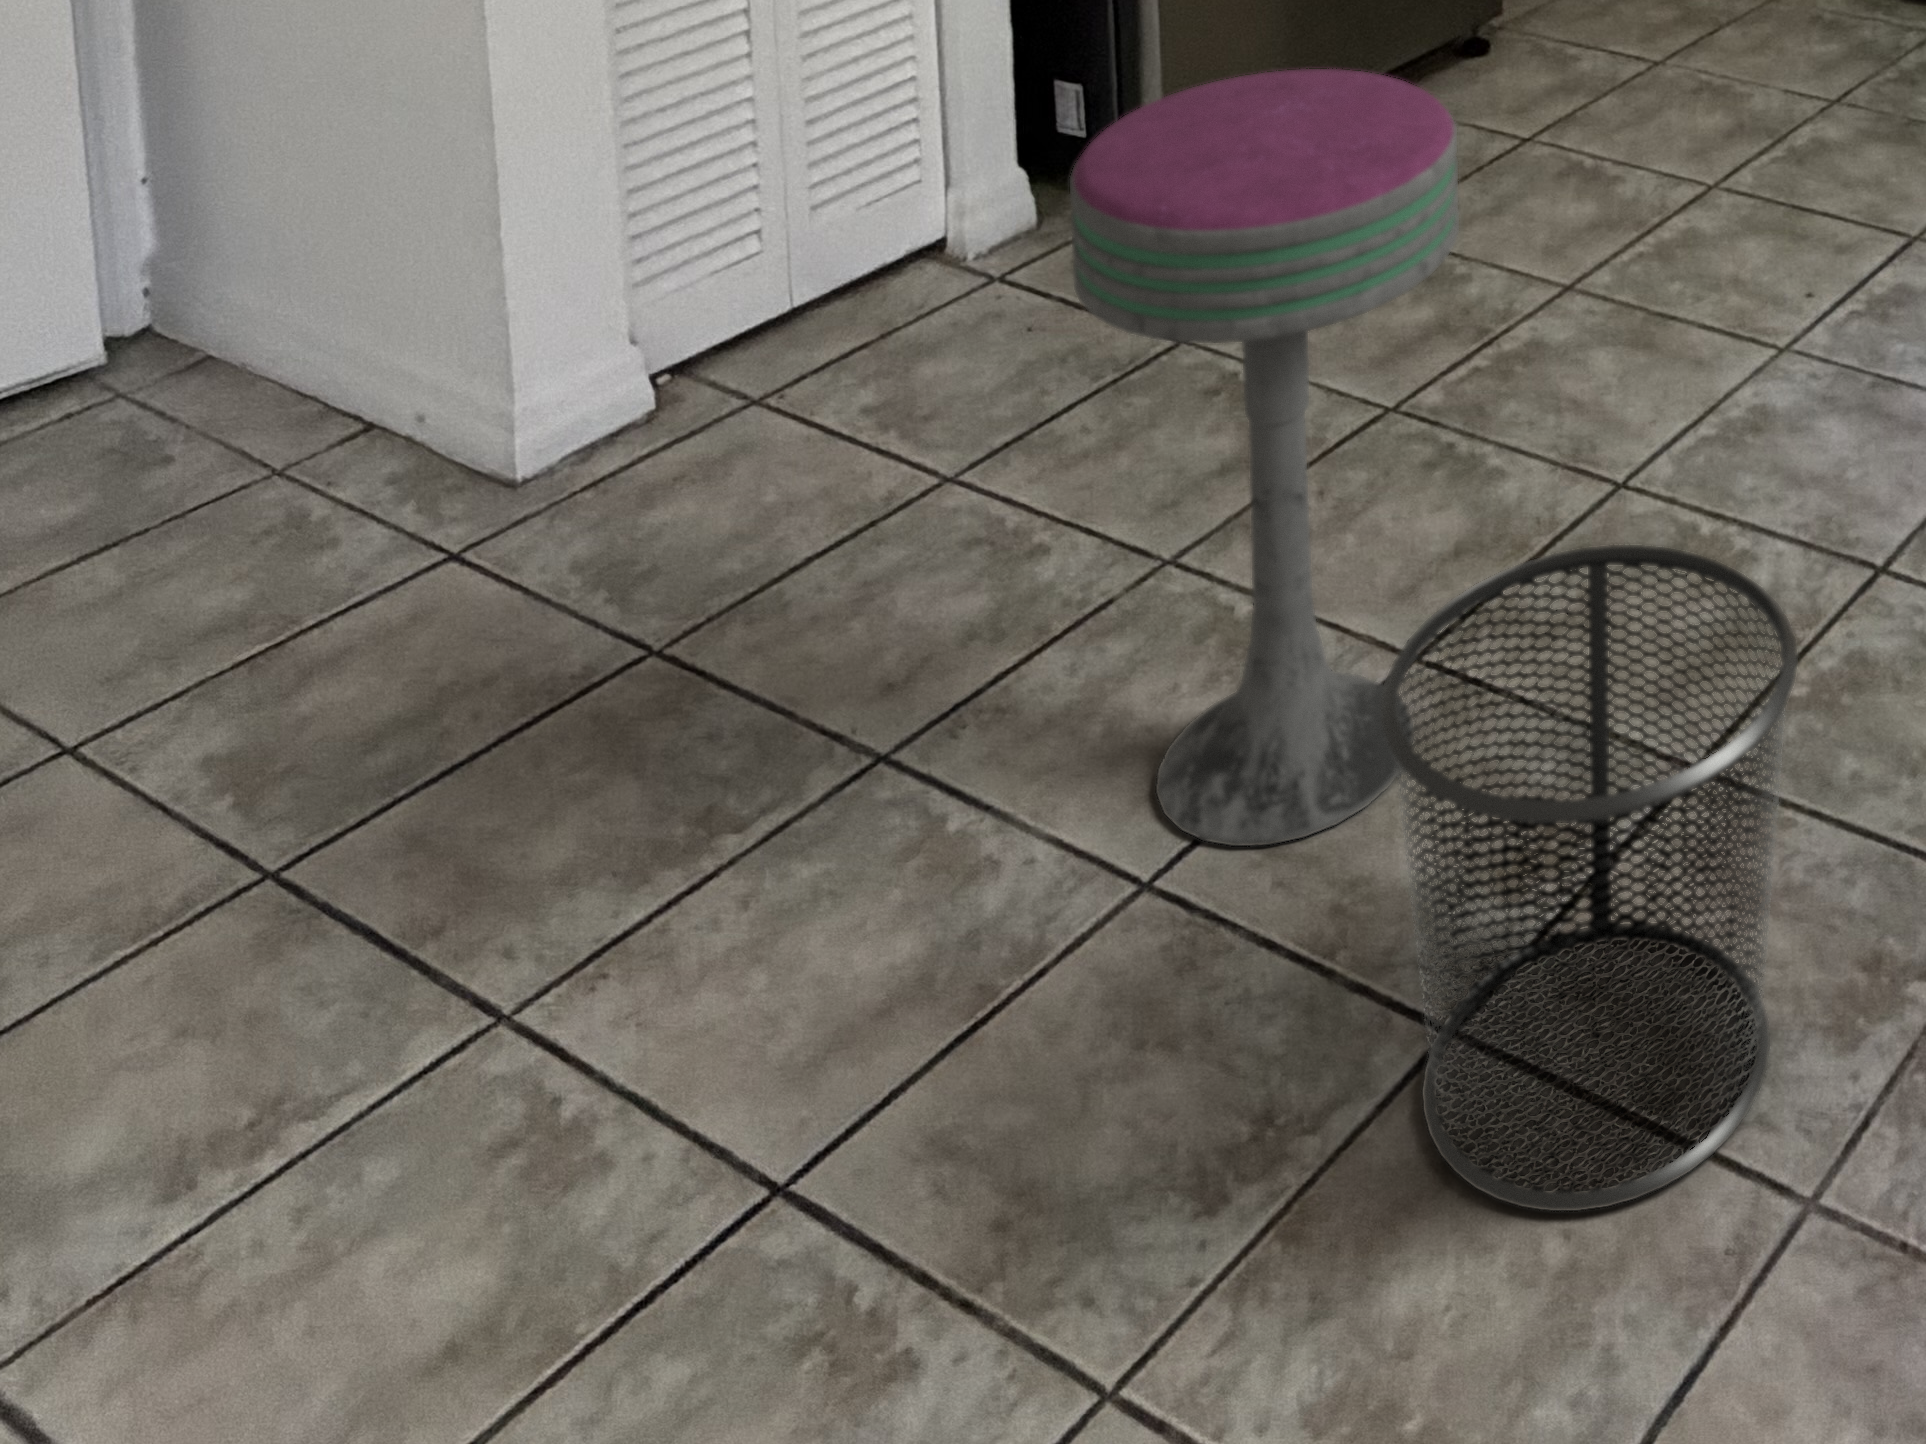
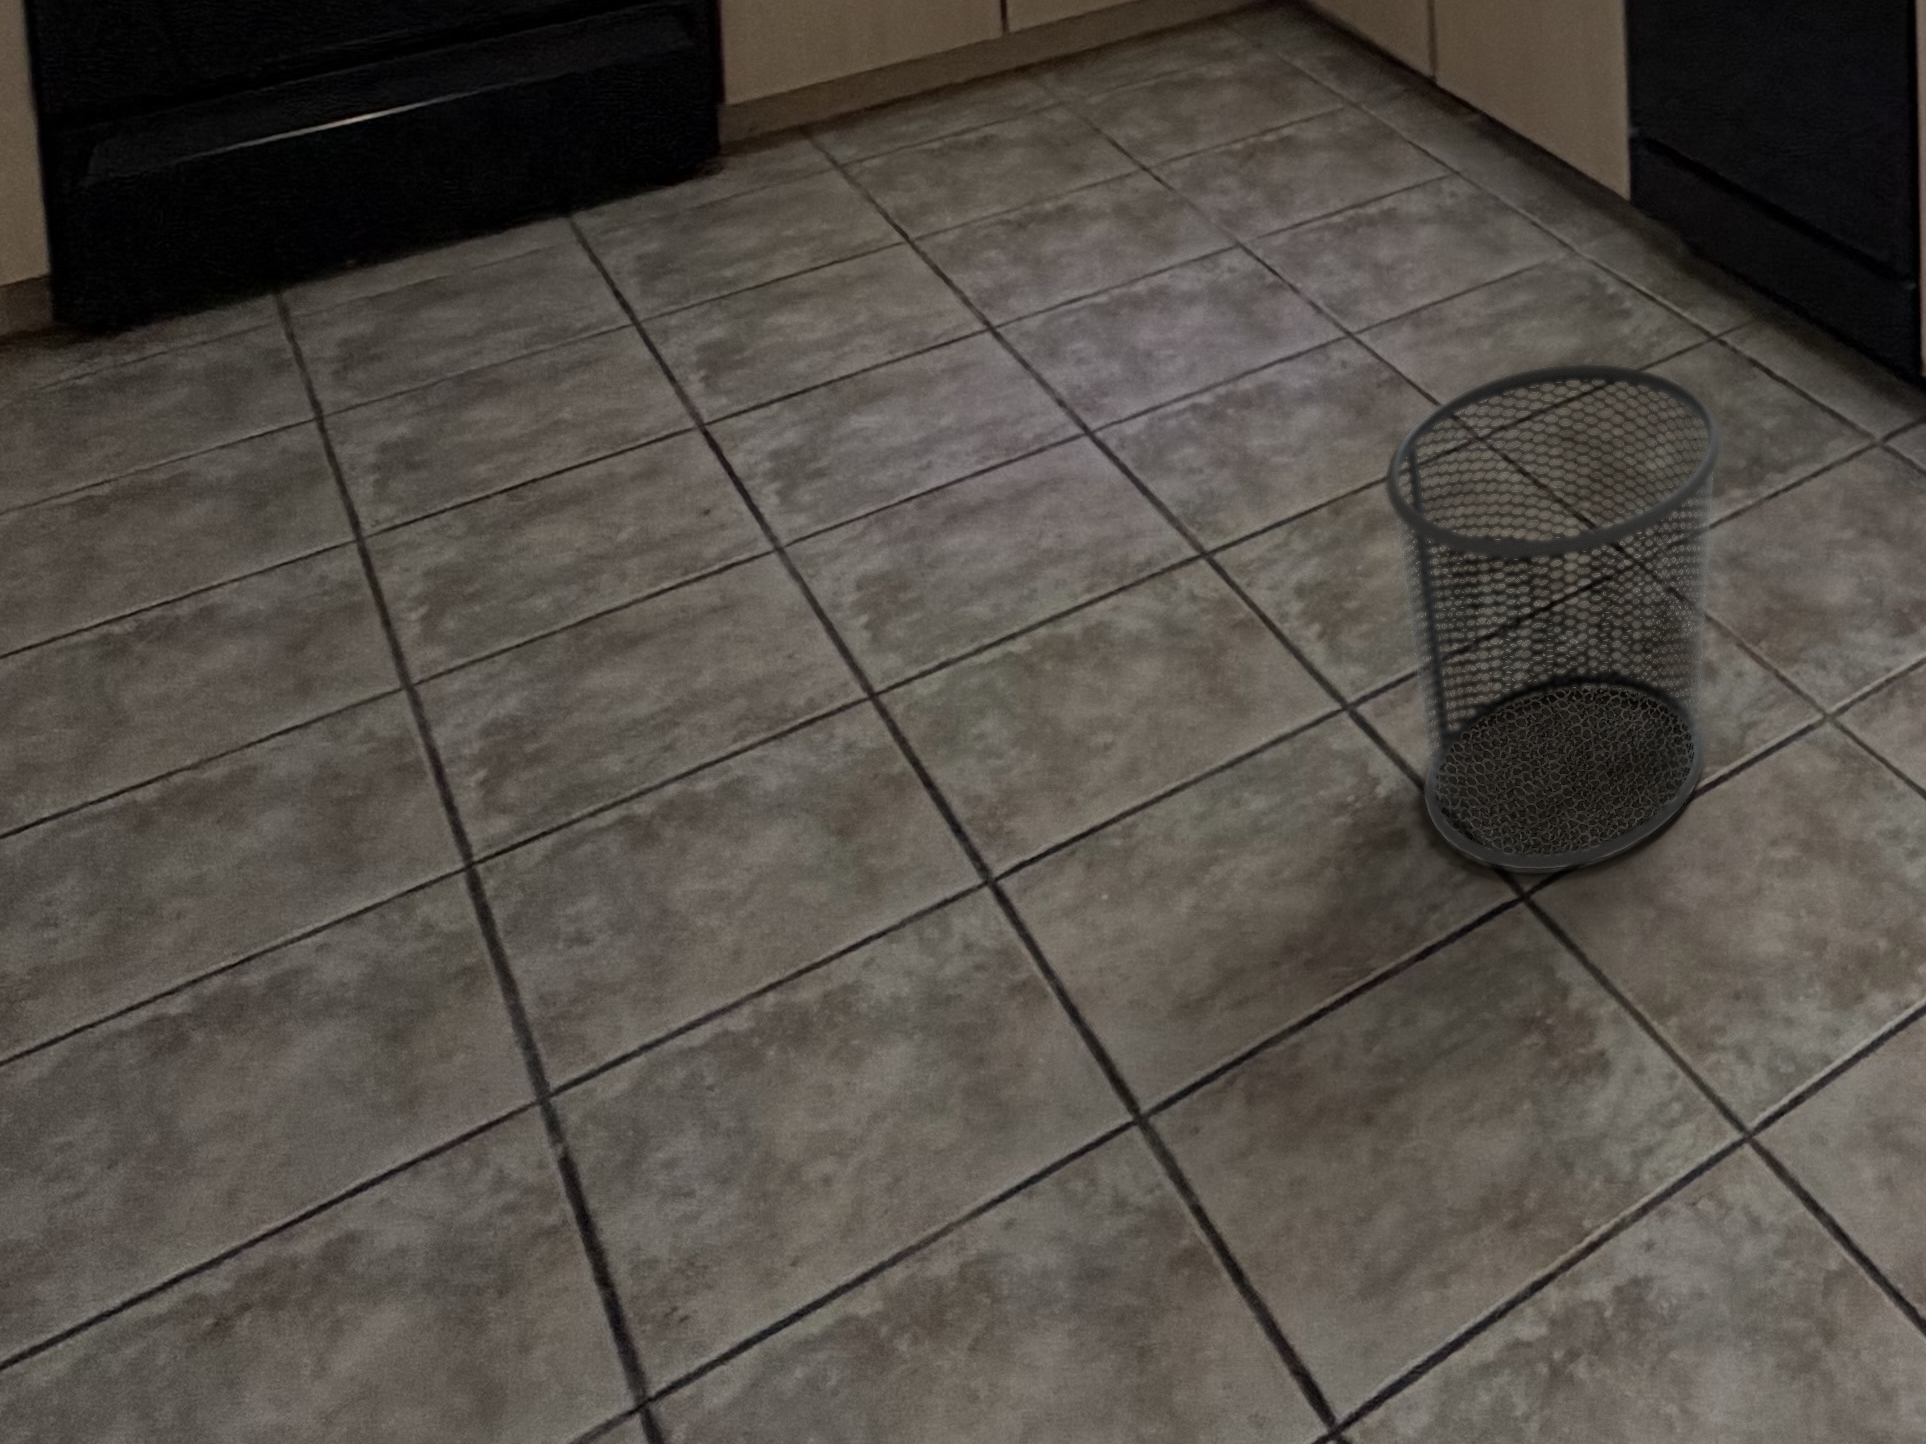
bar stool: present [1070,69,1459,846] -> none [742,209,1172,1045]

